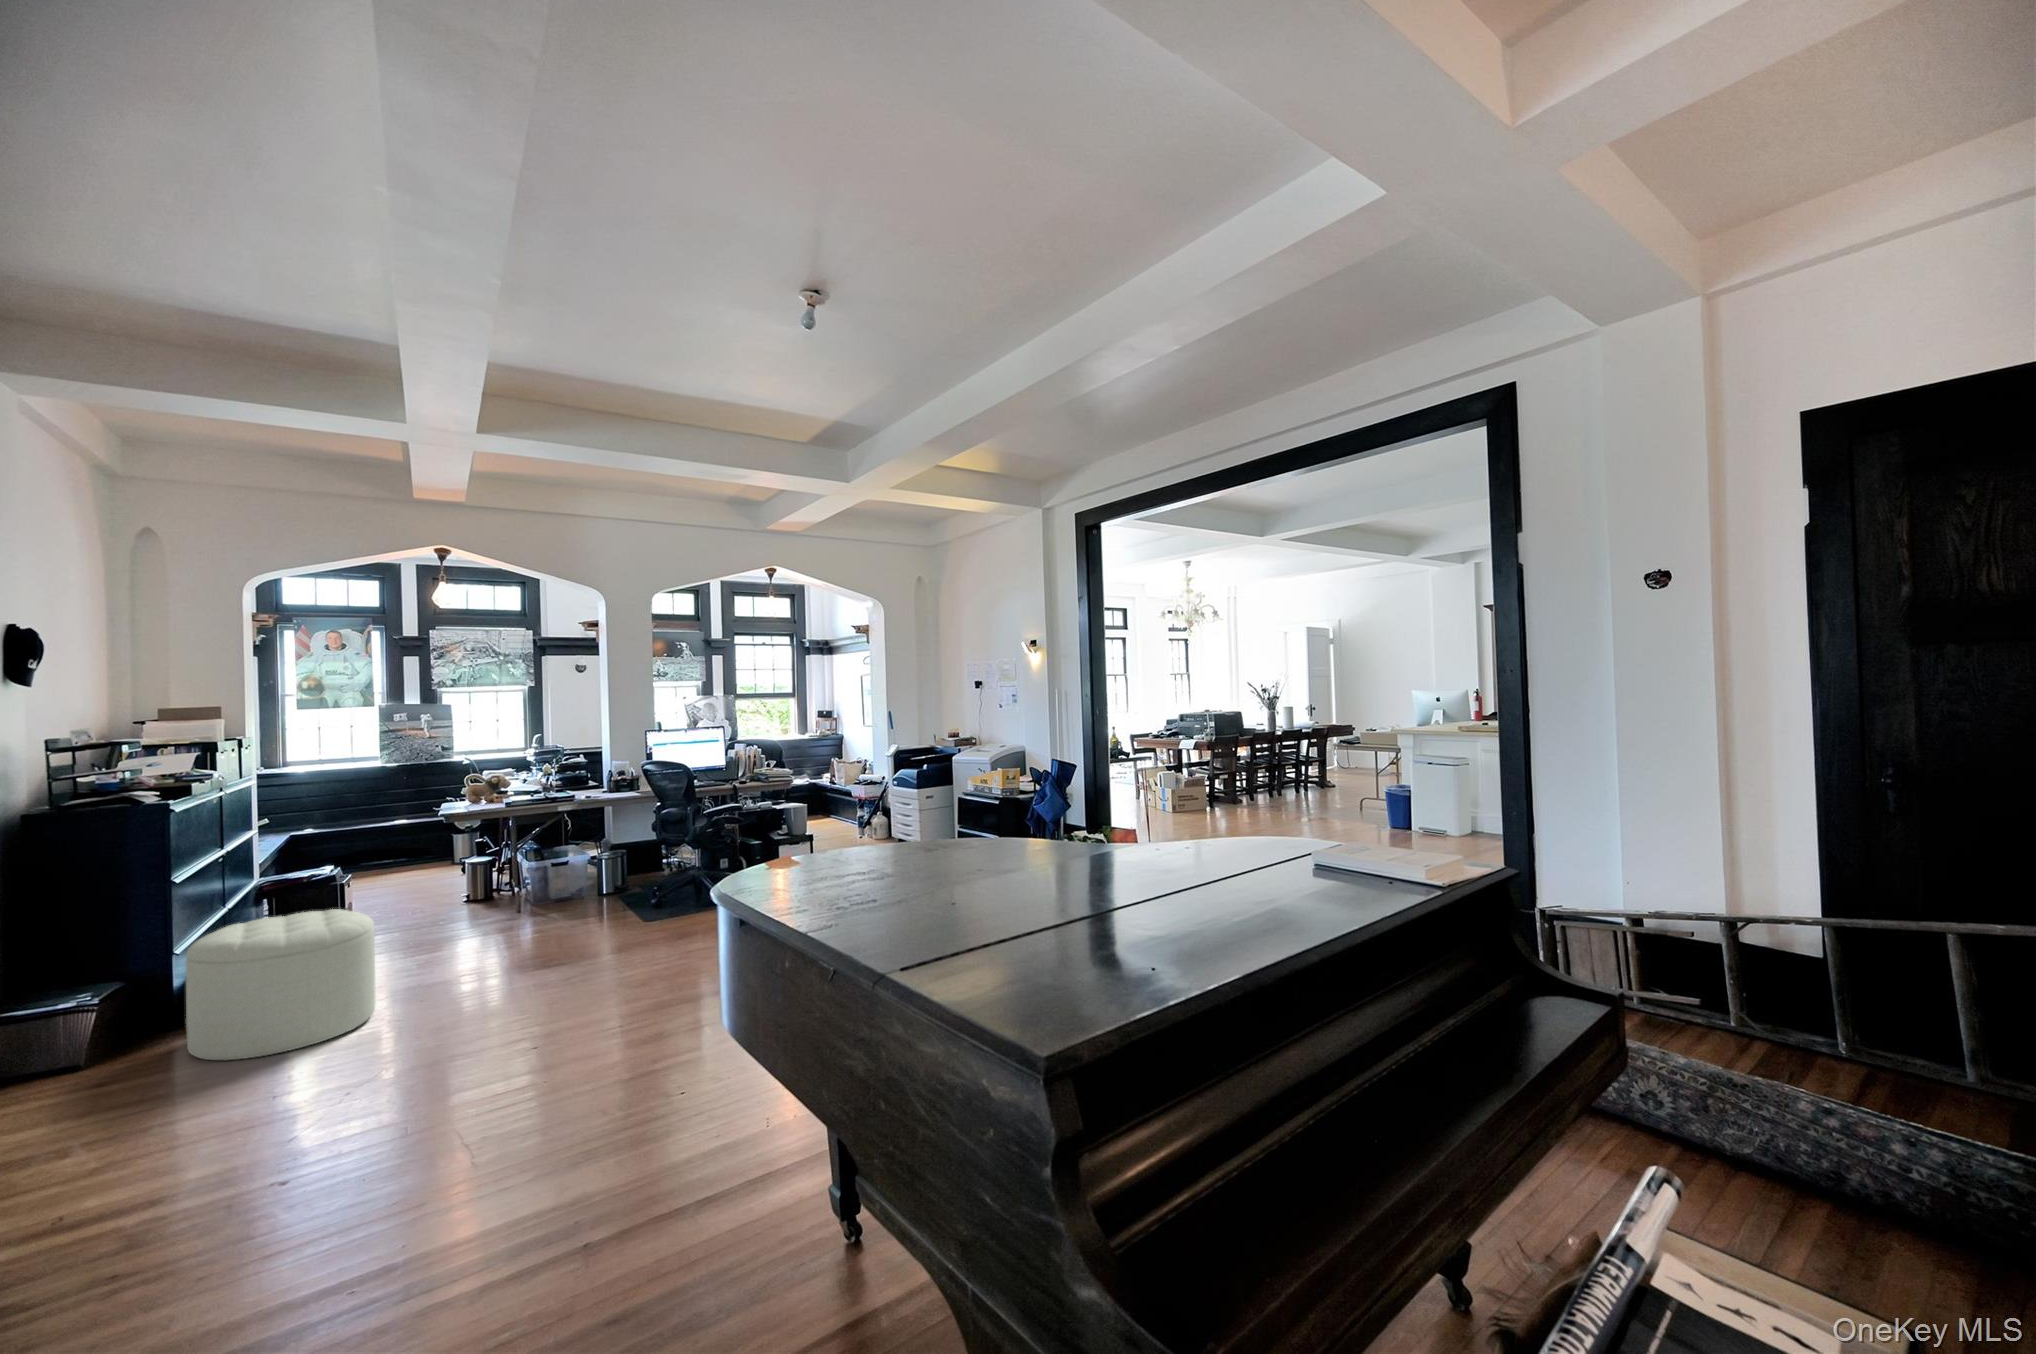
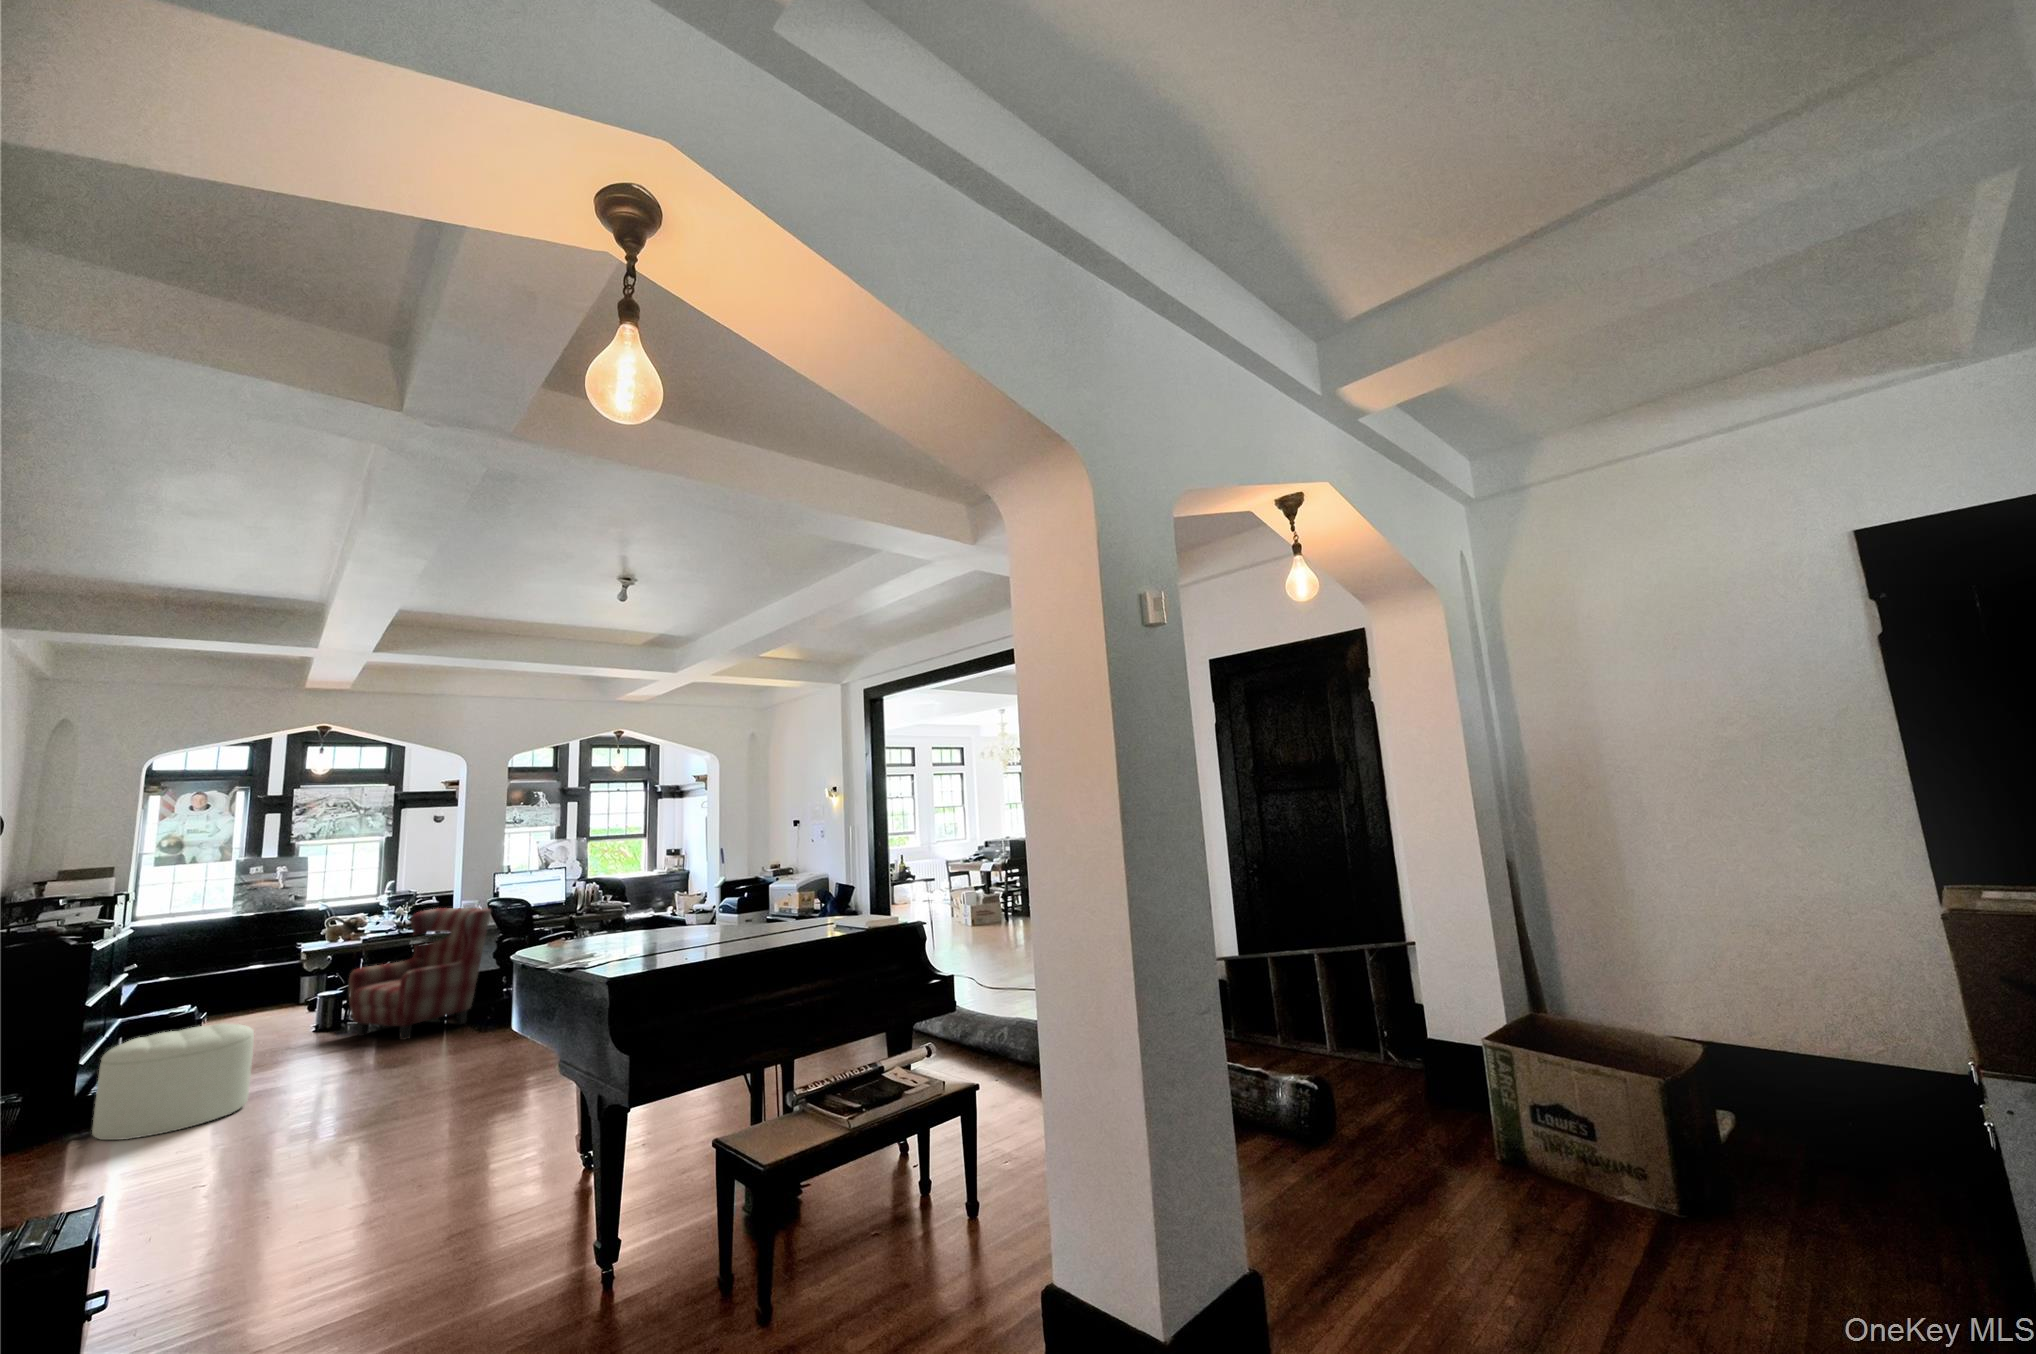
armchair: none [493,769,647,927] -> present [348,908,491,1040]

